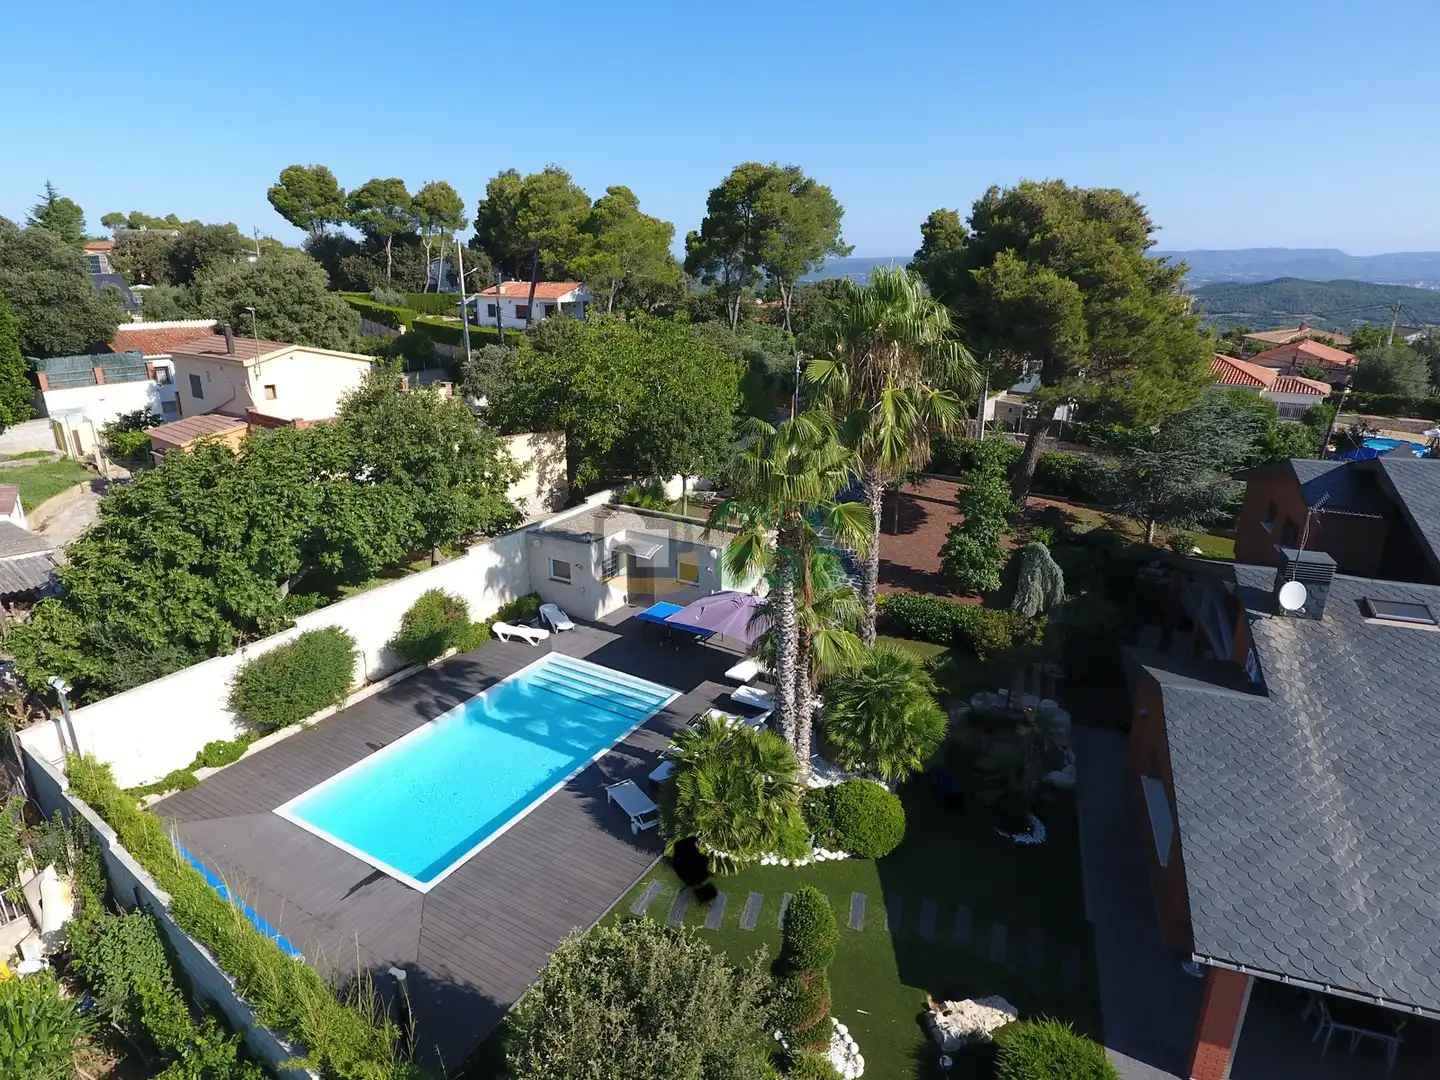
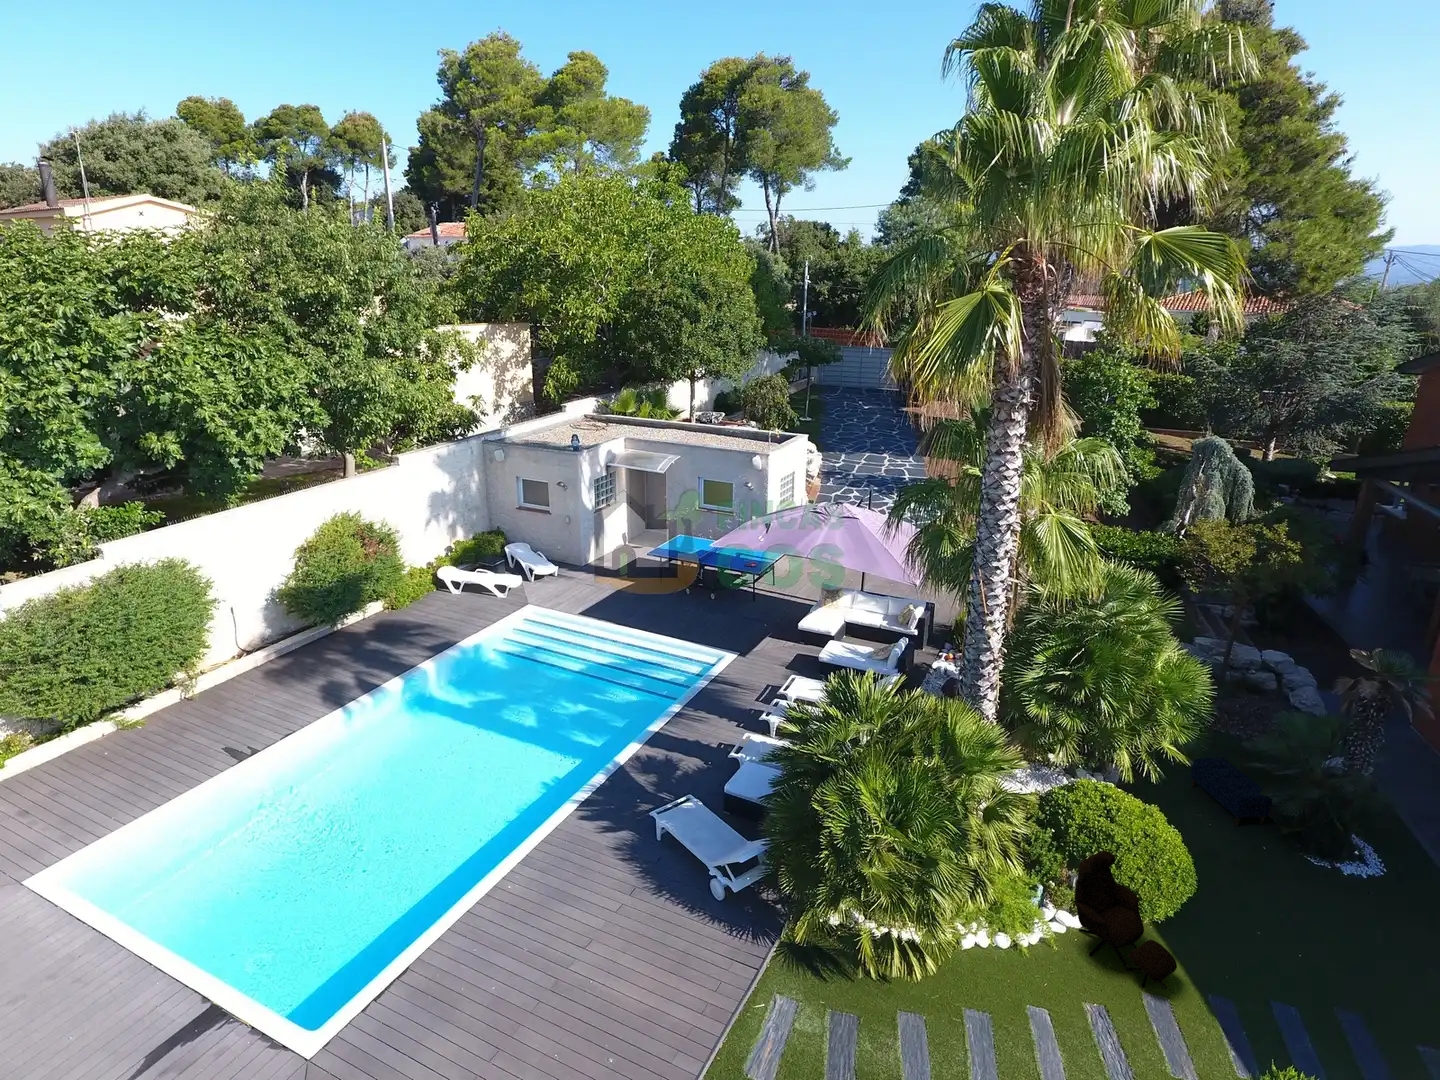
lounge chair: present [672,835,718,905] -> present [1075,851,1177,989]

